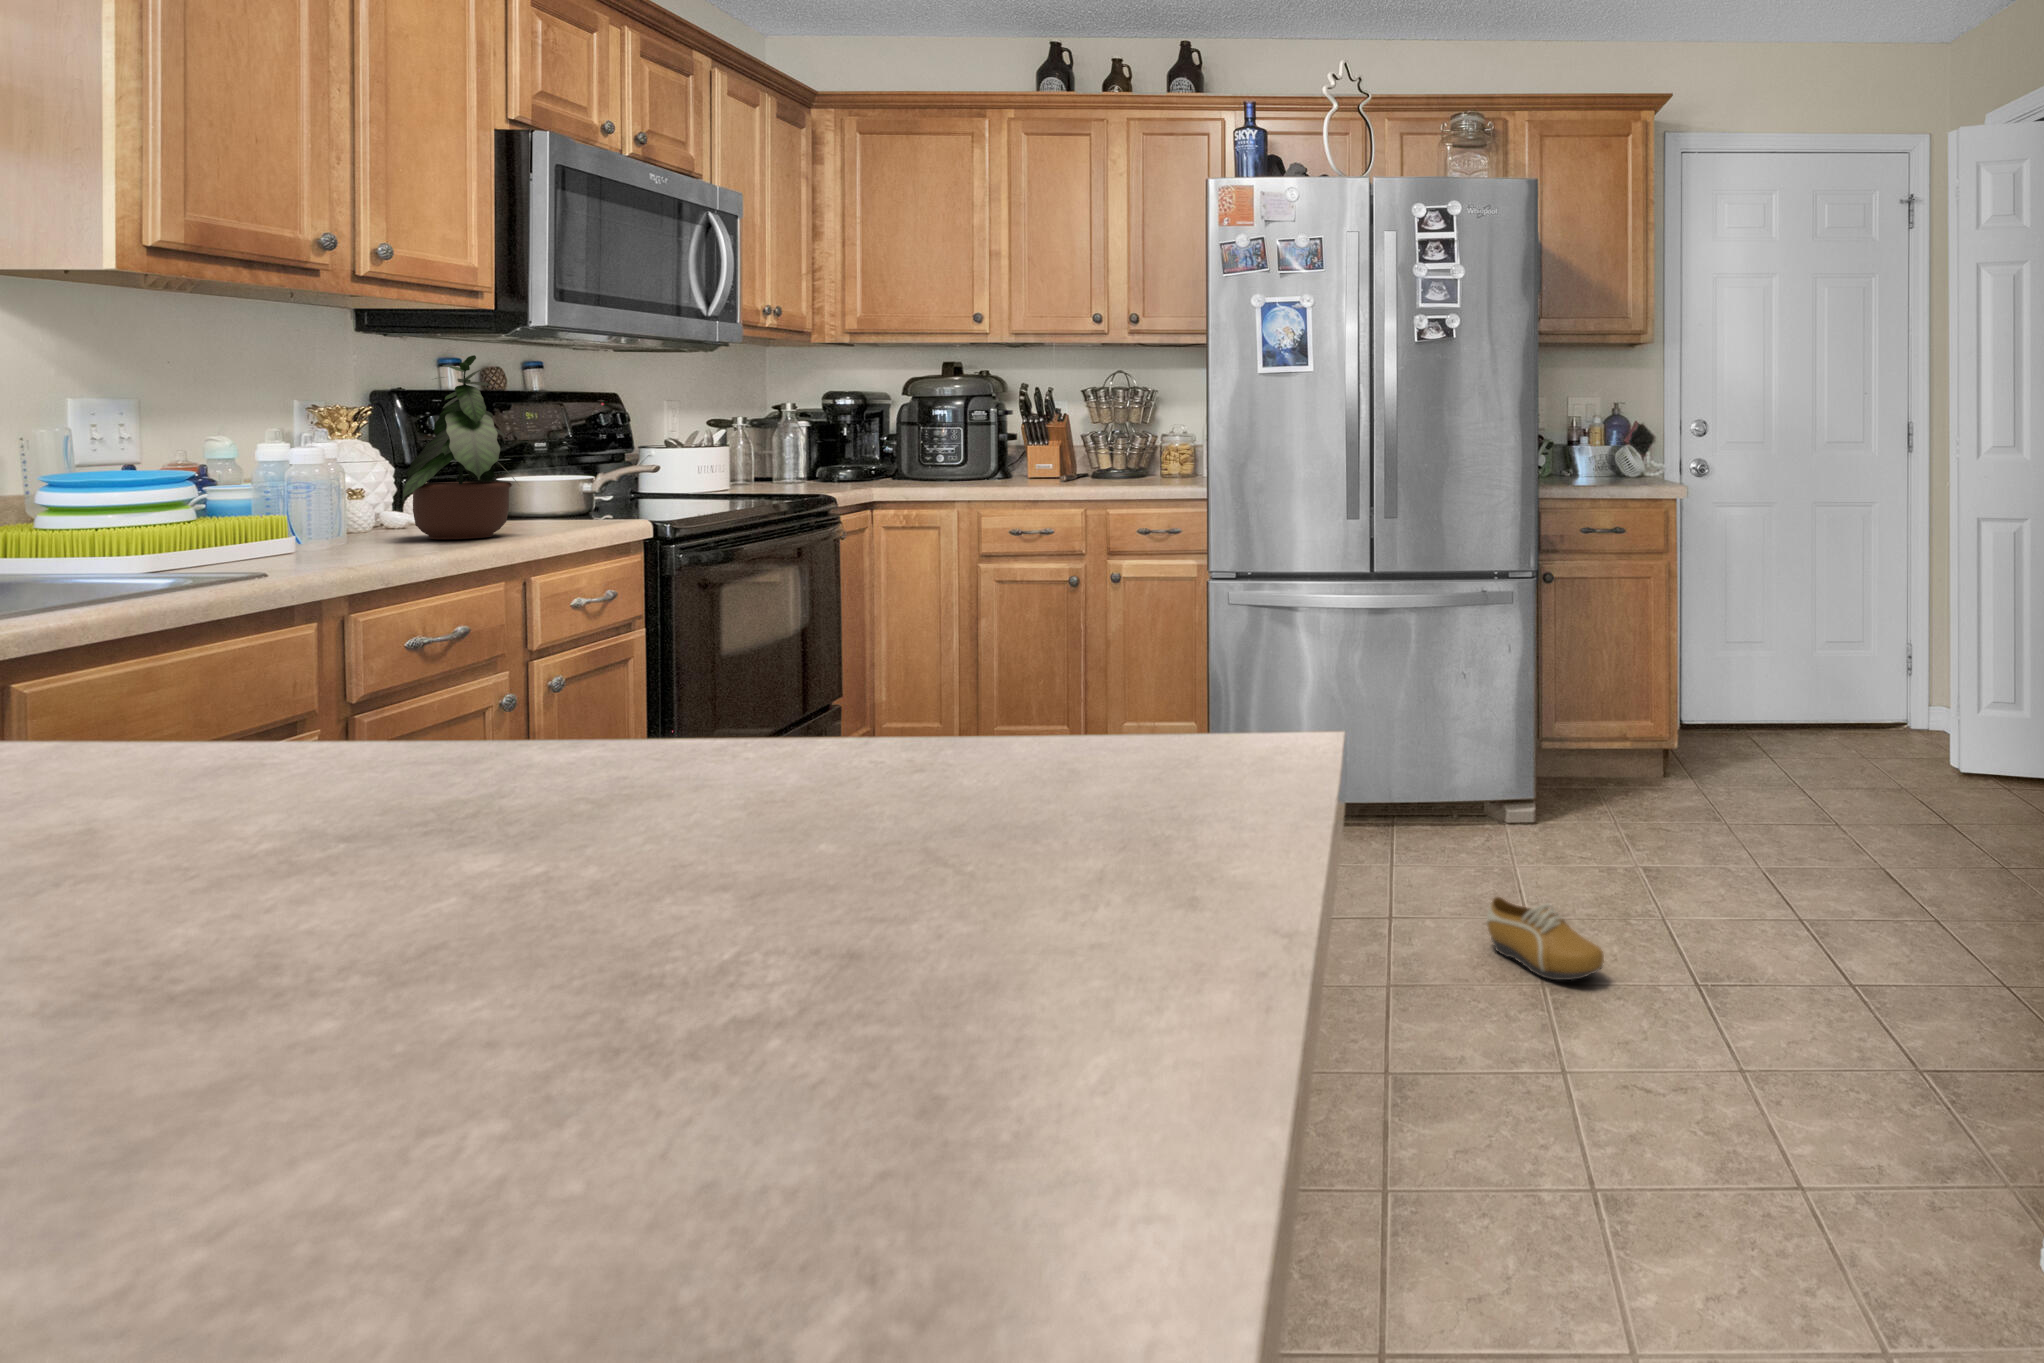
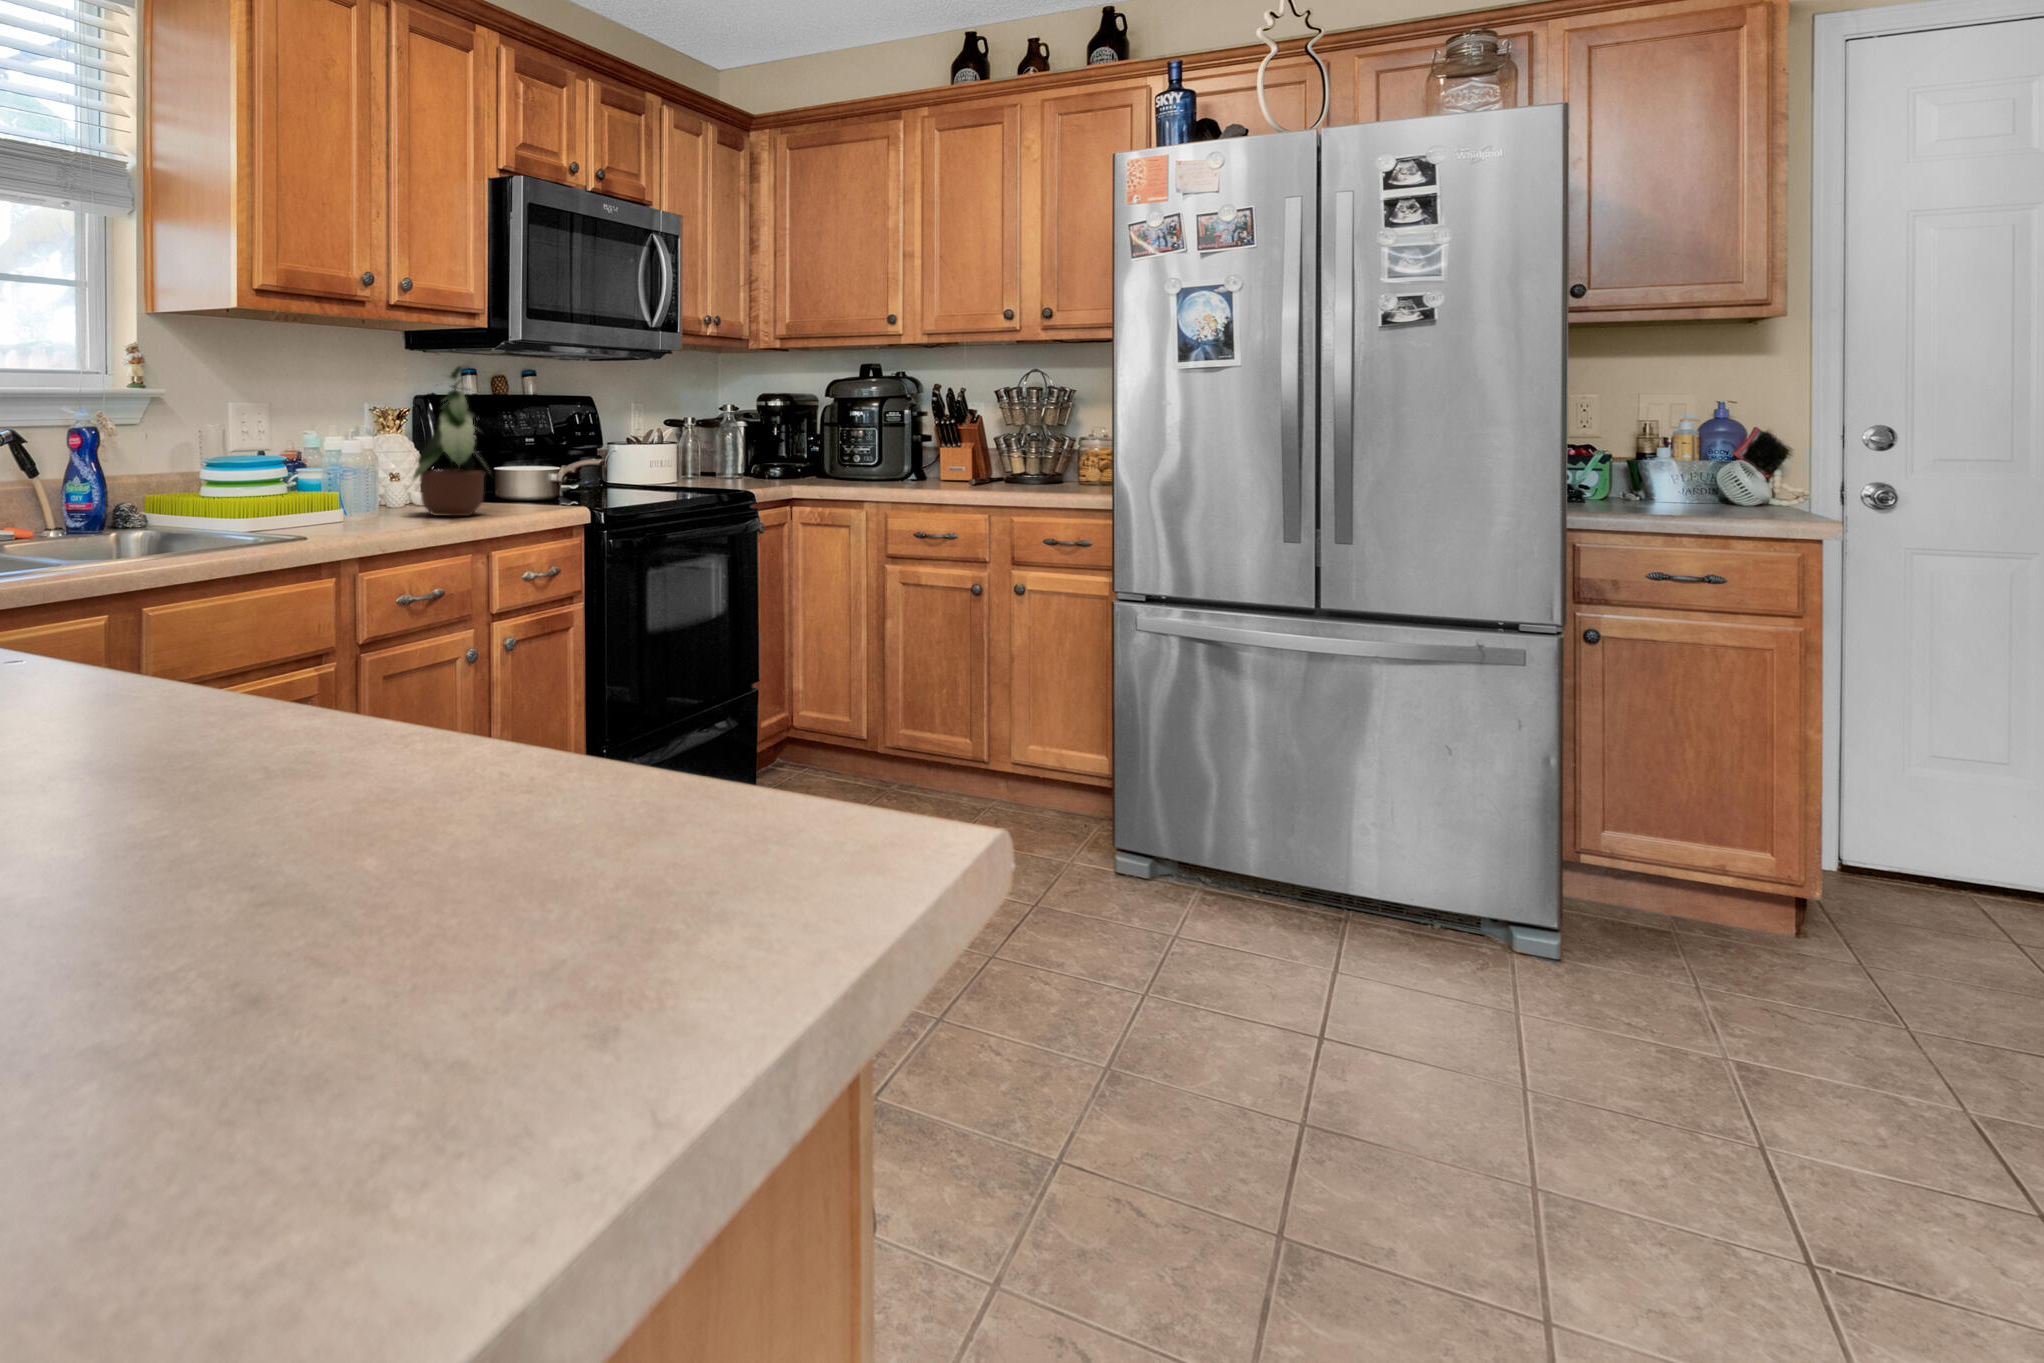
shoe: present [1486,897,1604,980] -> none [1461,1047,1652,1198]

